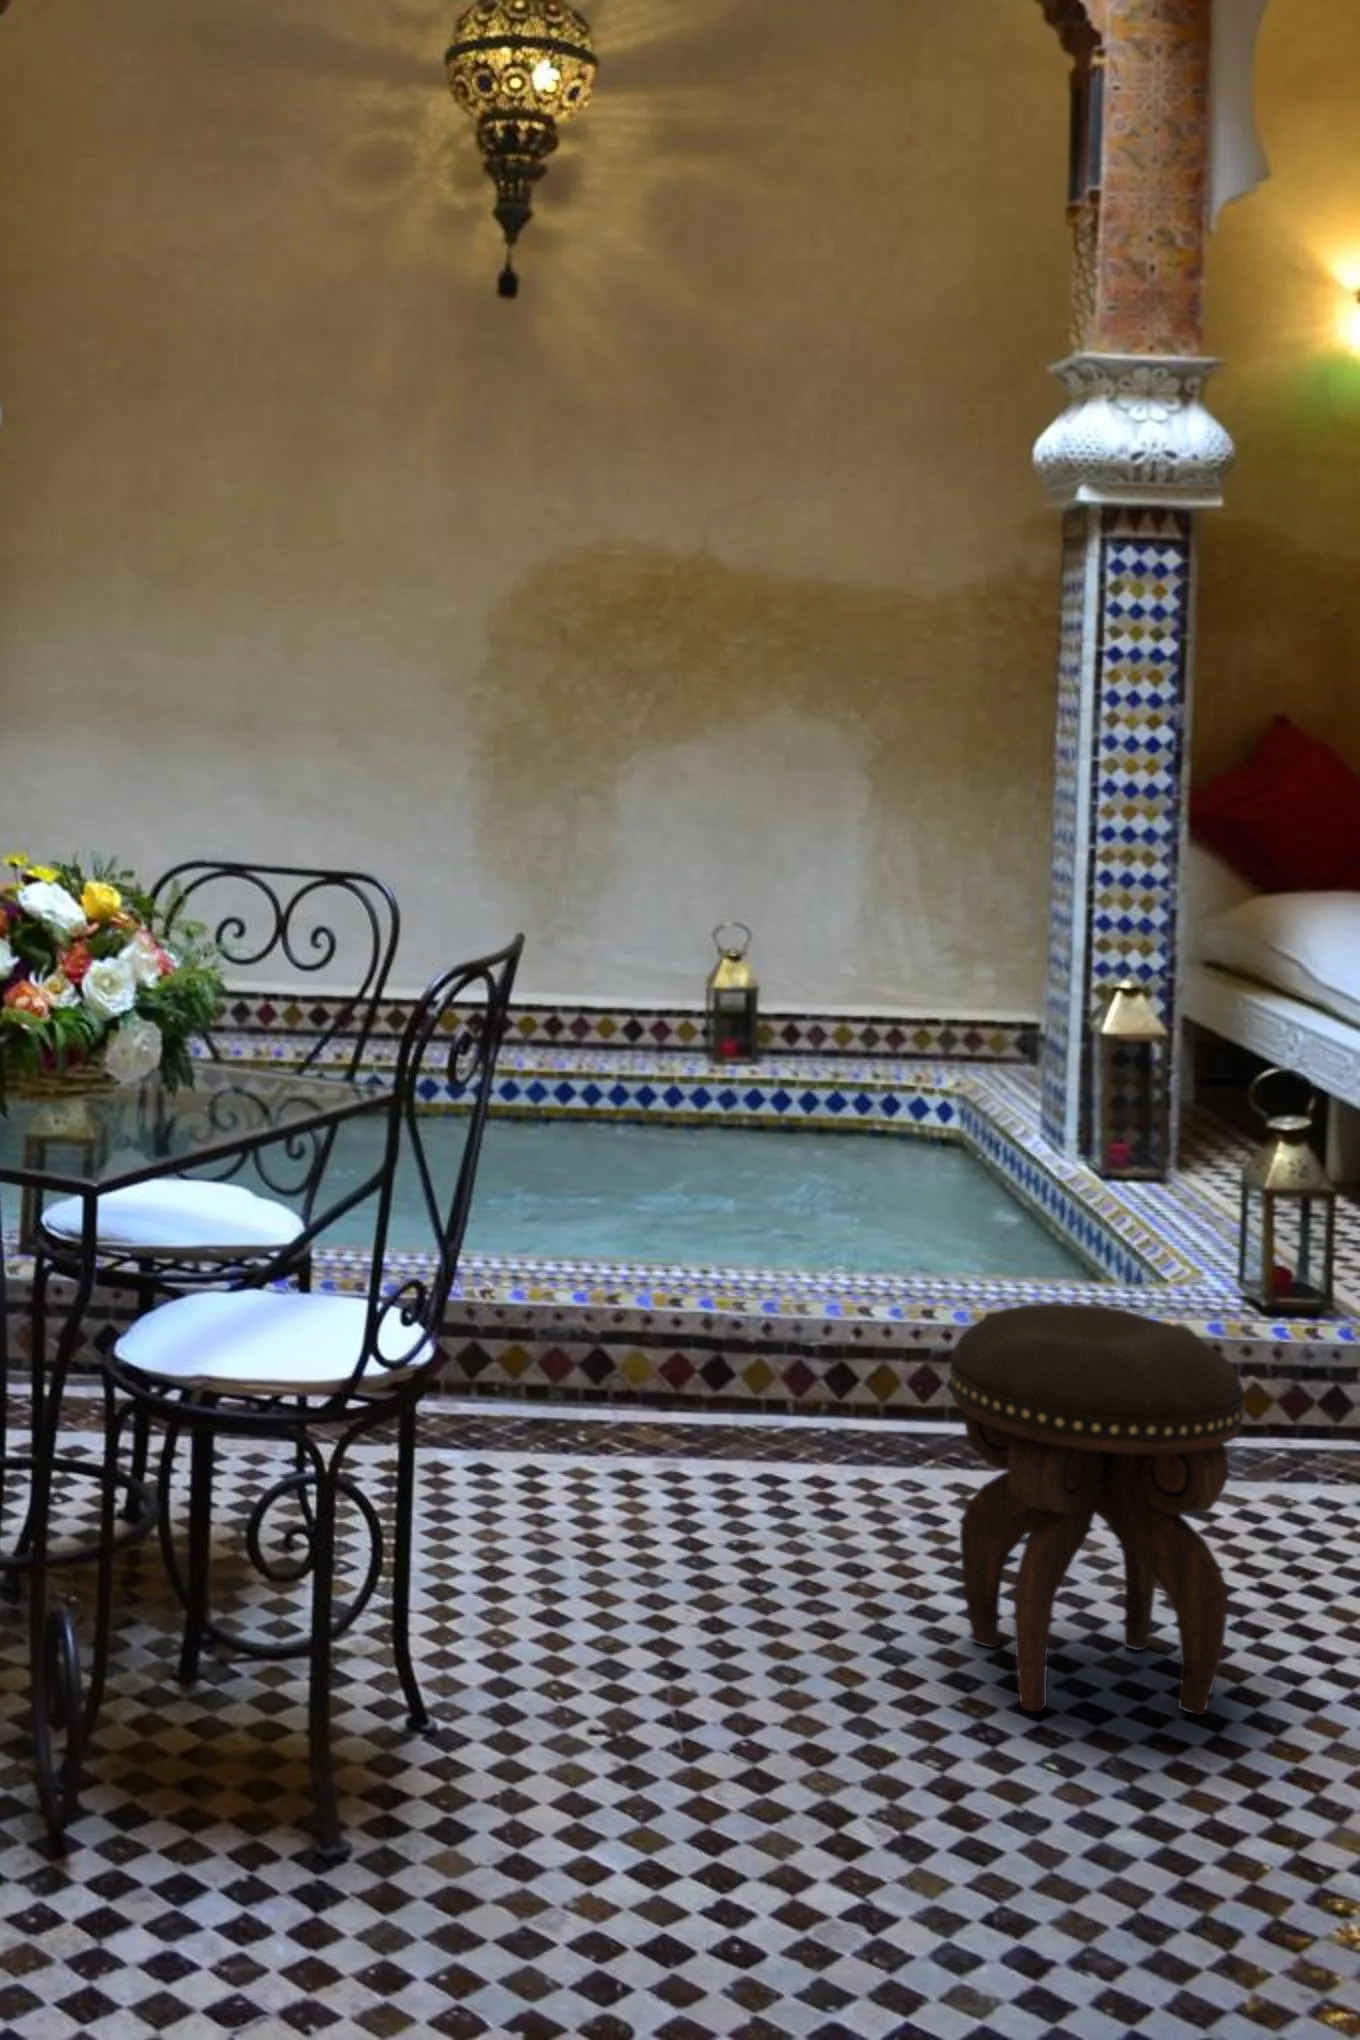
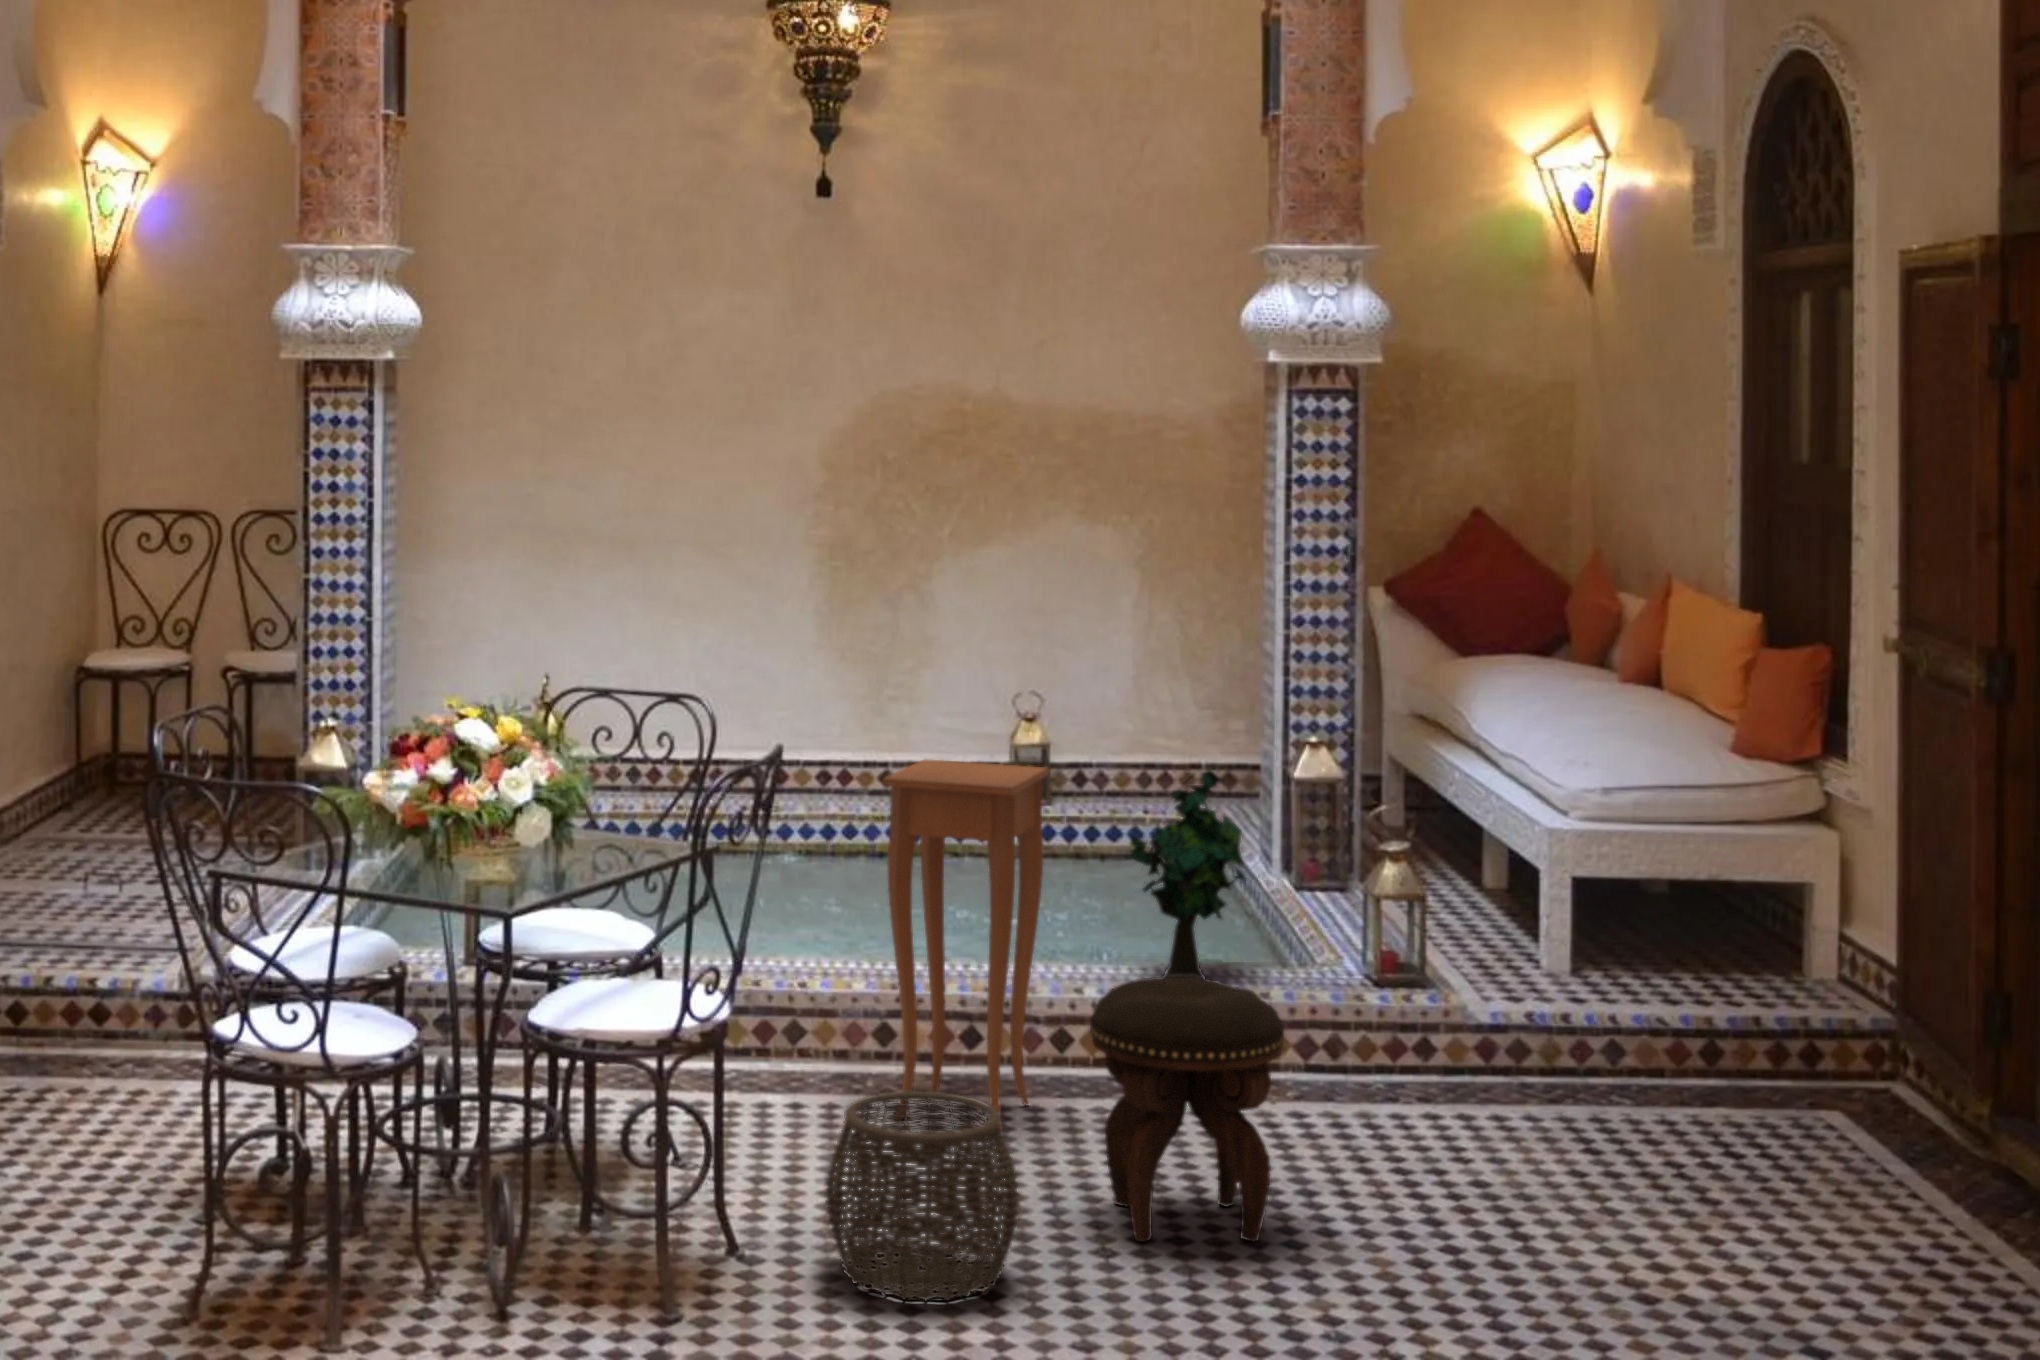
side table: none [622,983,846,1517] -> present [883,759,1049,1130]
decorative plant: none [924,1014,1090,1303] -> present [1130,770,1246,979]
woven basket: none [568,1474,873,1824] -> present [826,1091,1020,1300]

